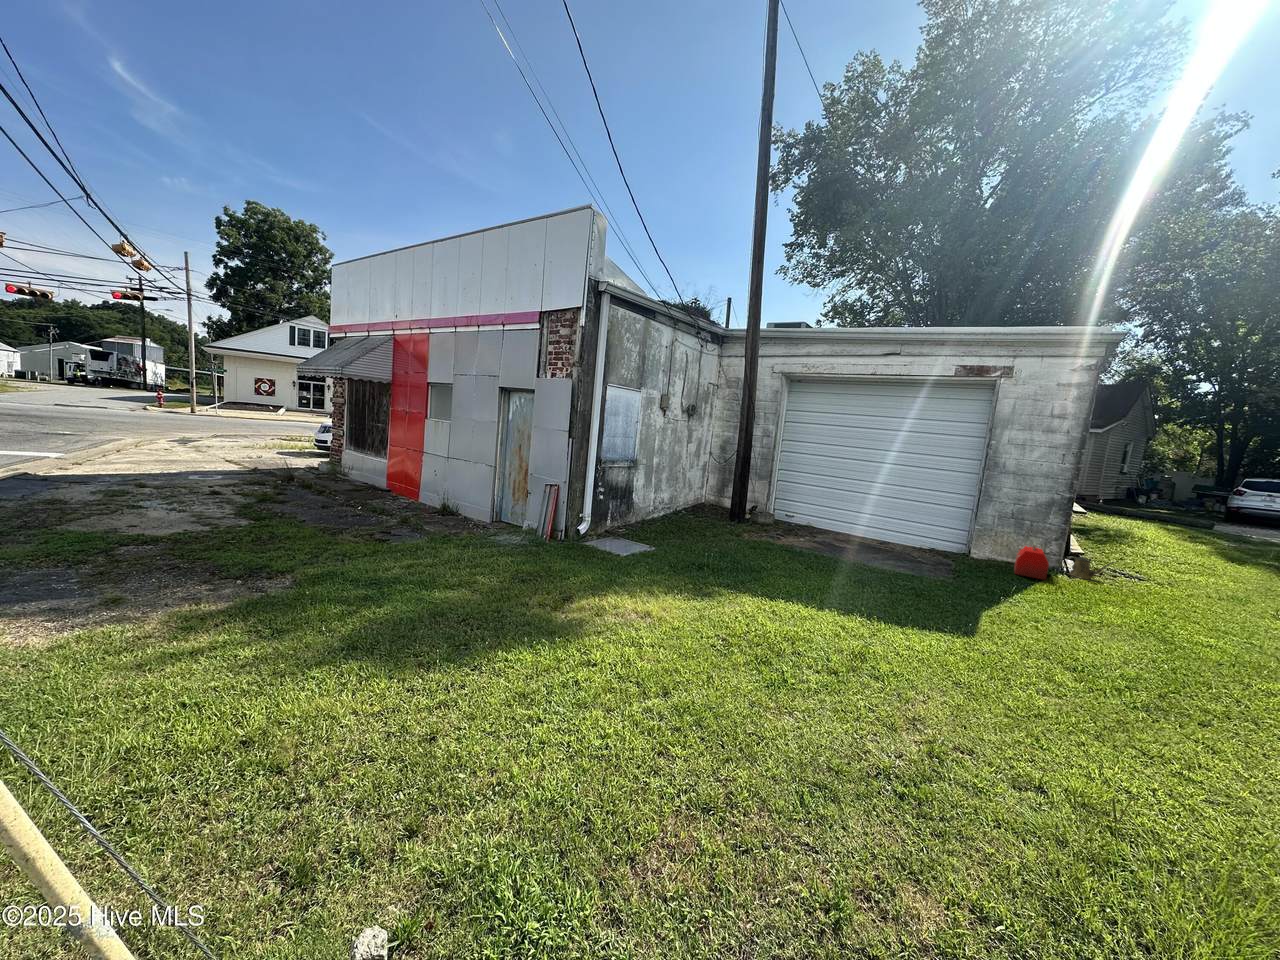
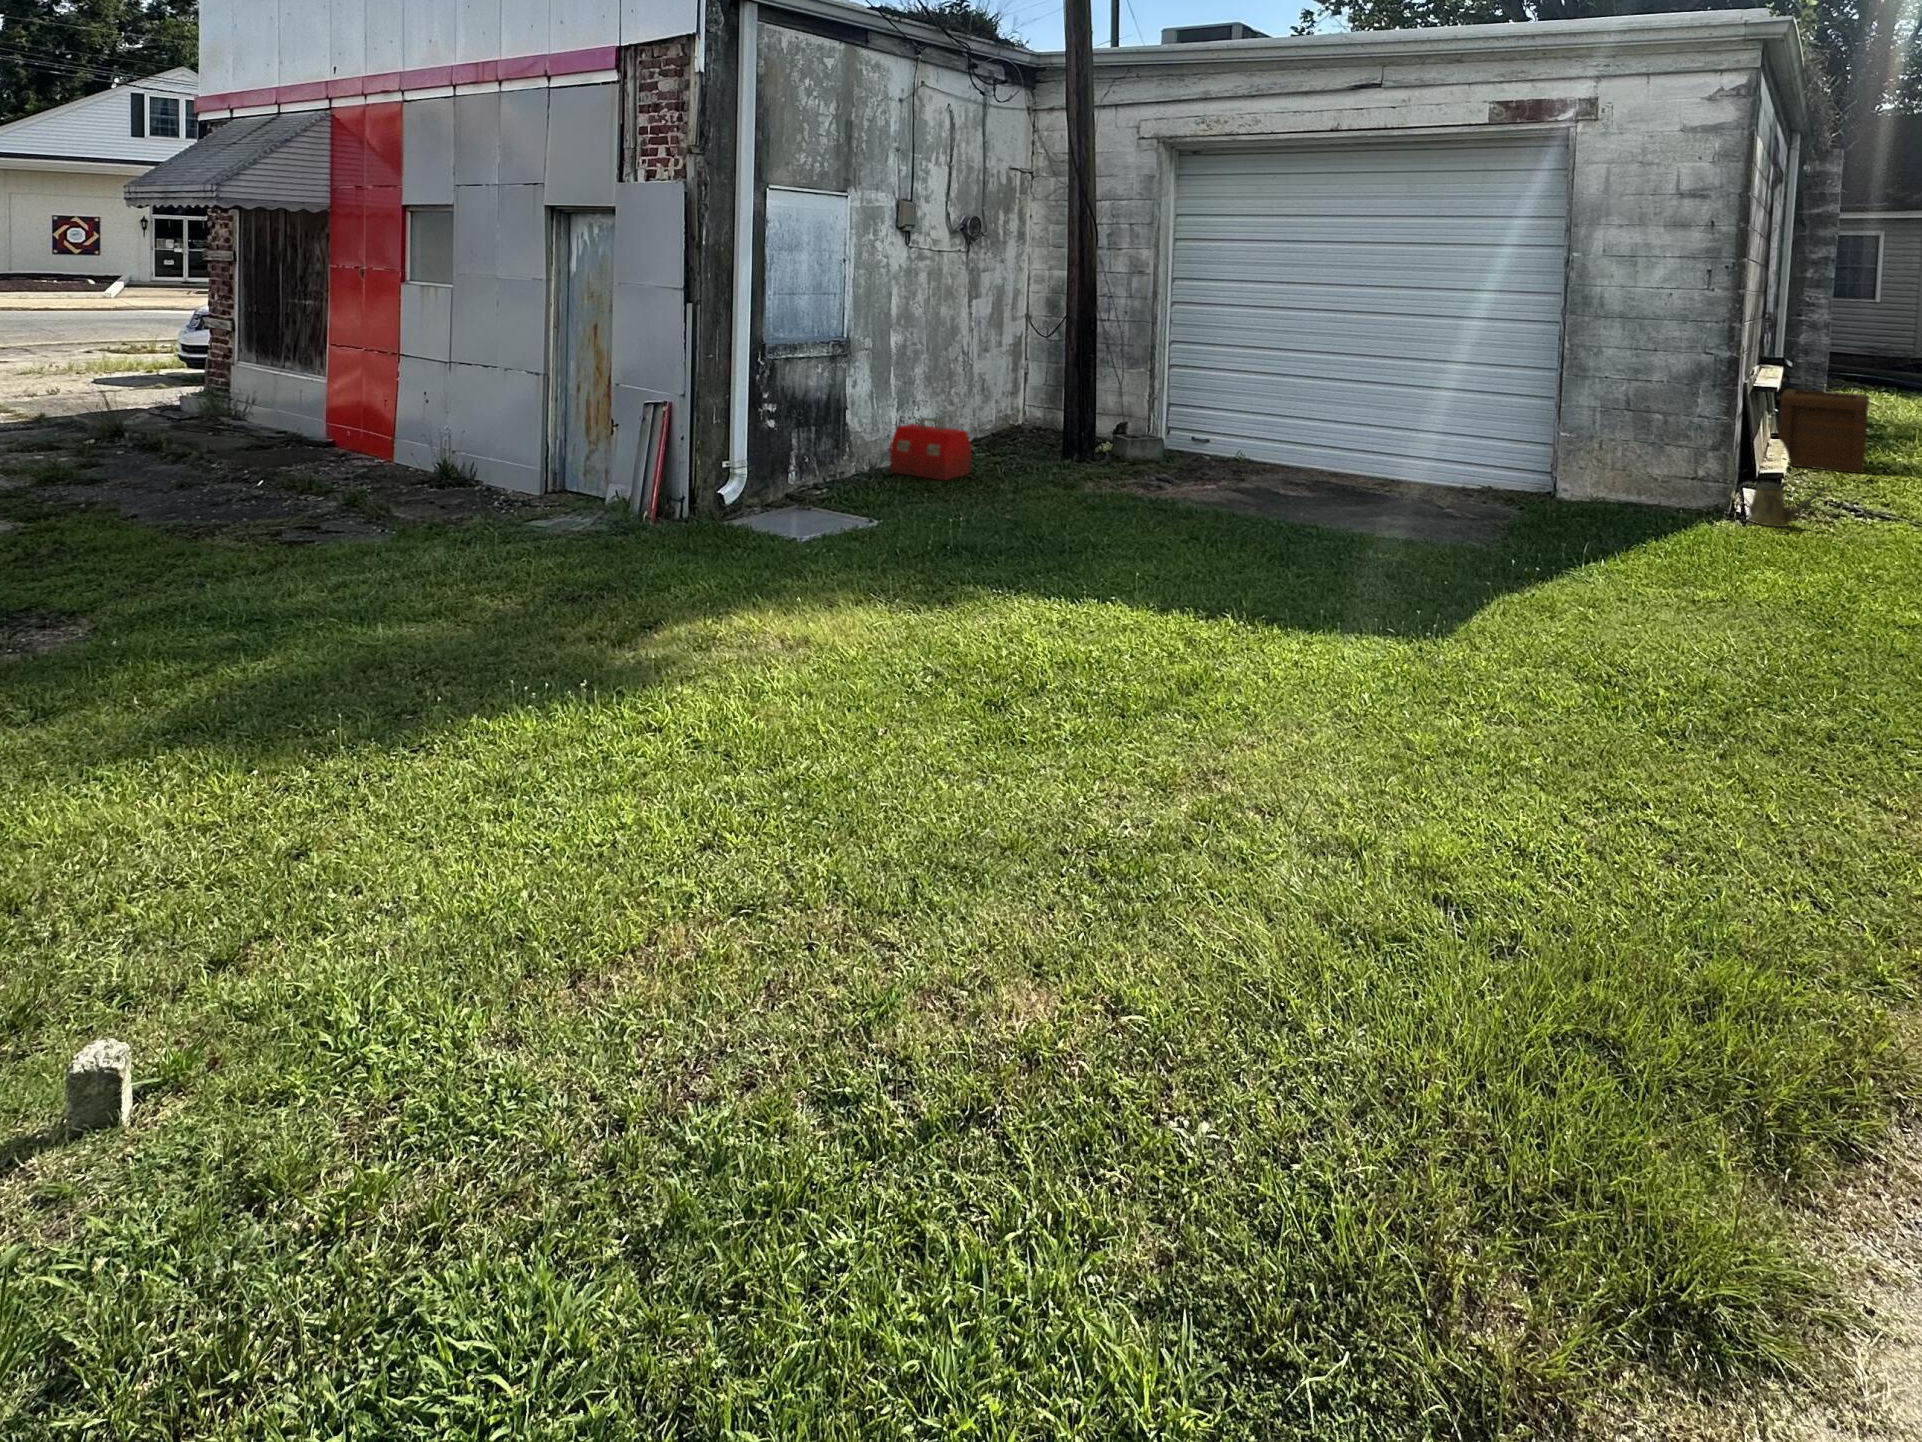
wooden crate: none [1063,509,1115,552] -> present [1778,389,1869,473]
toolbox: present [1014,543,1049,580] -> present [890,418,971,480]

